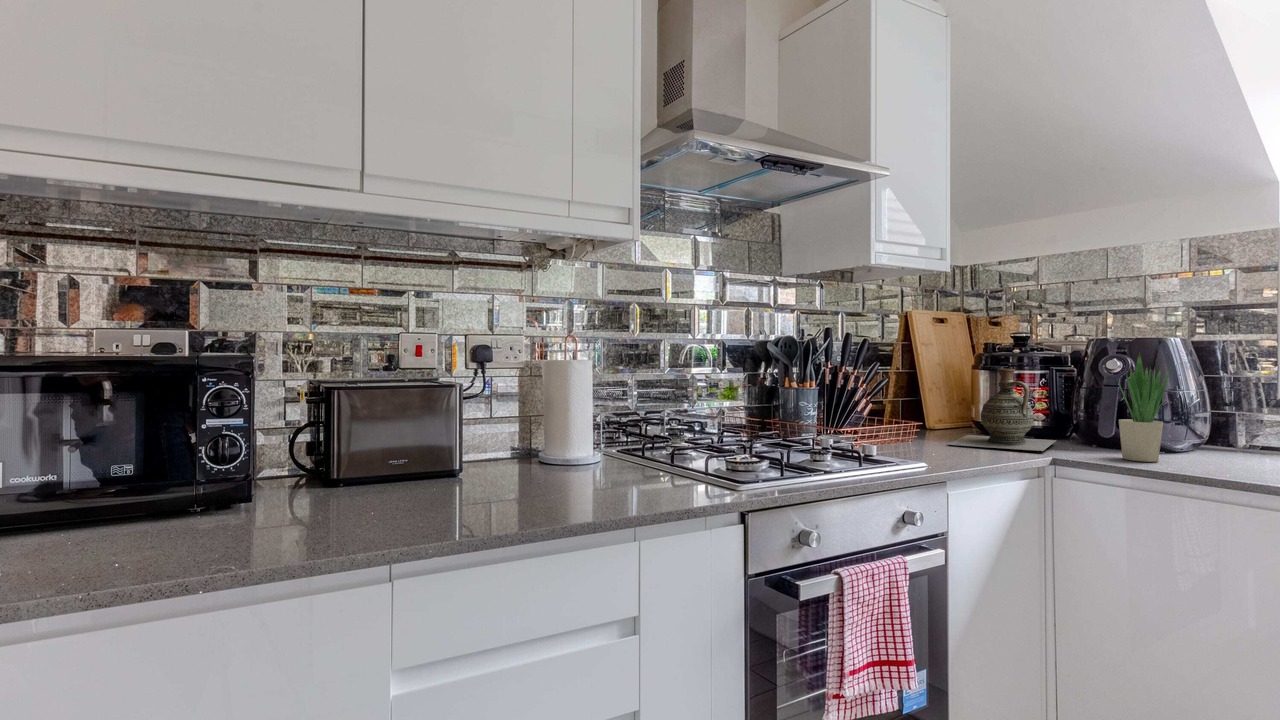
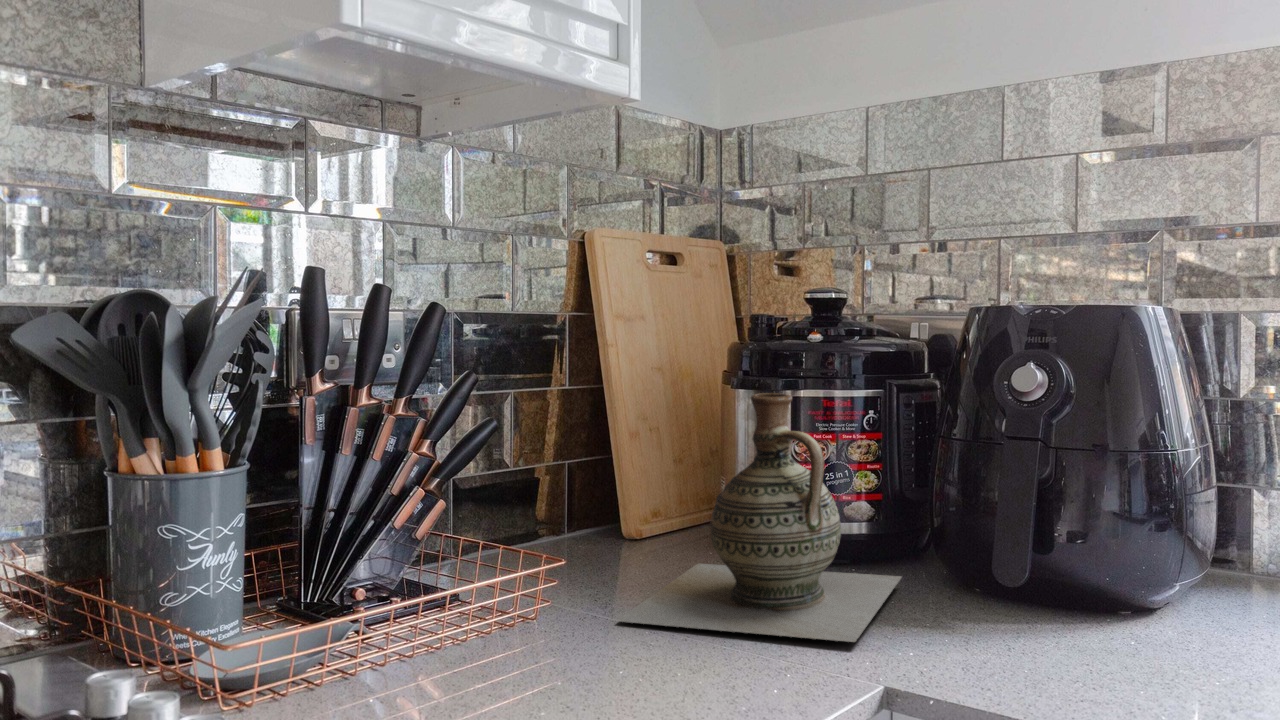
potted plant: present [1117,352,1170,462] -> none [1036,347,1170,674]

